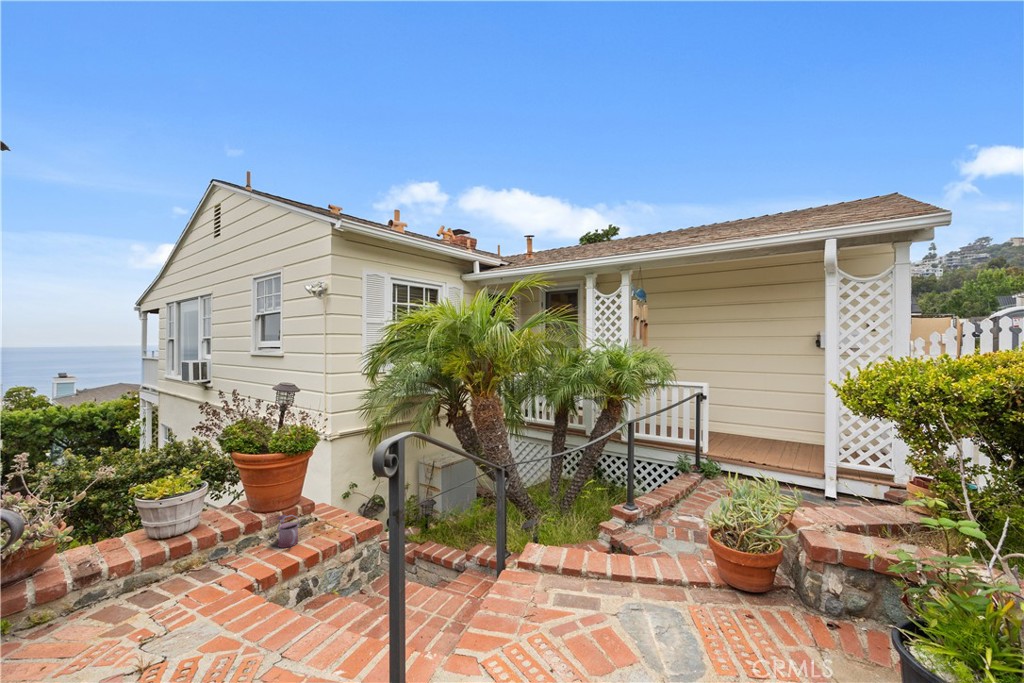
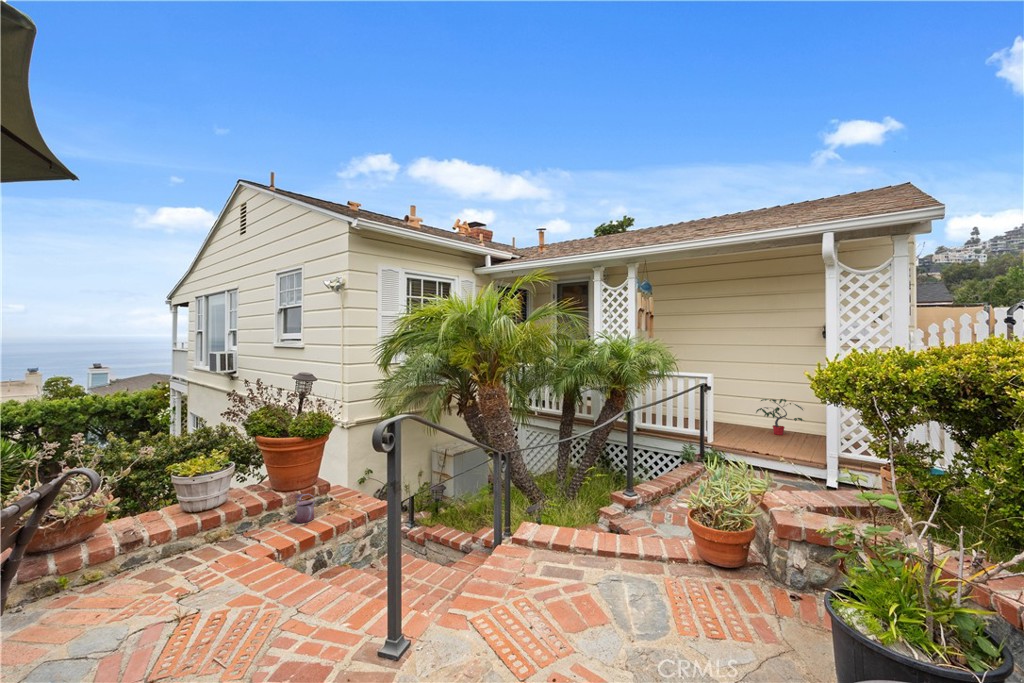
potted plant: none [750,407,802,444] -> present [756,399,803,435]

